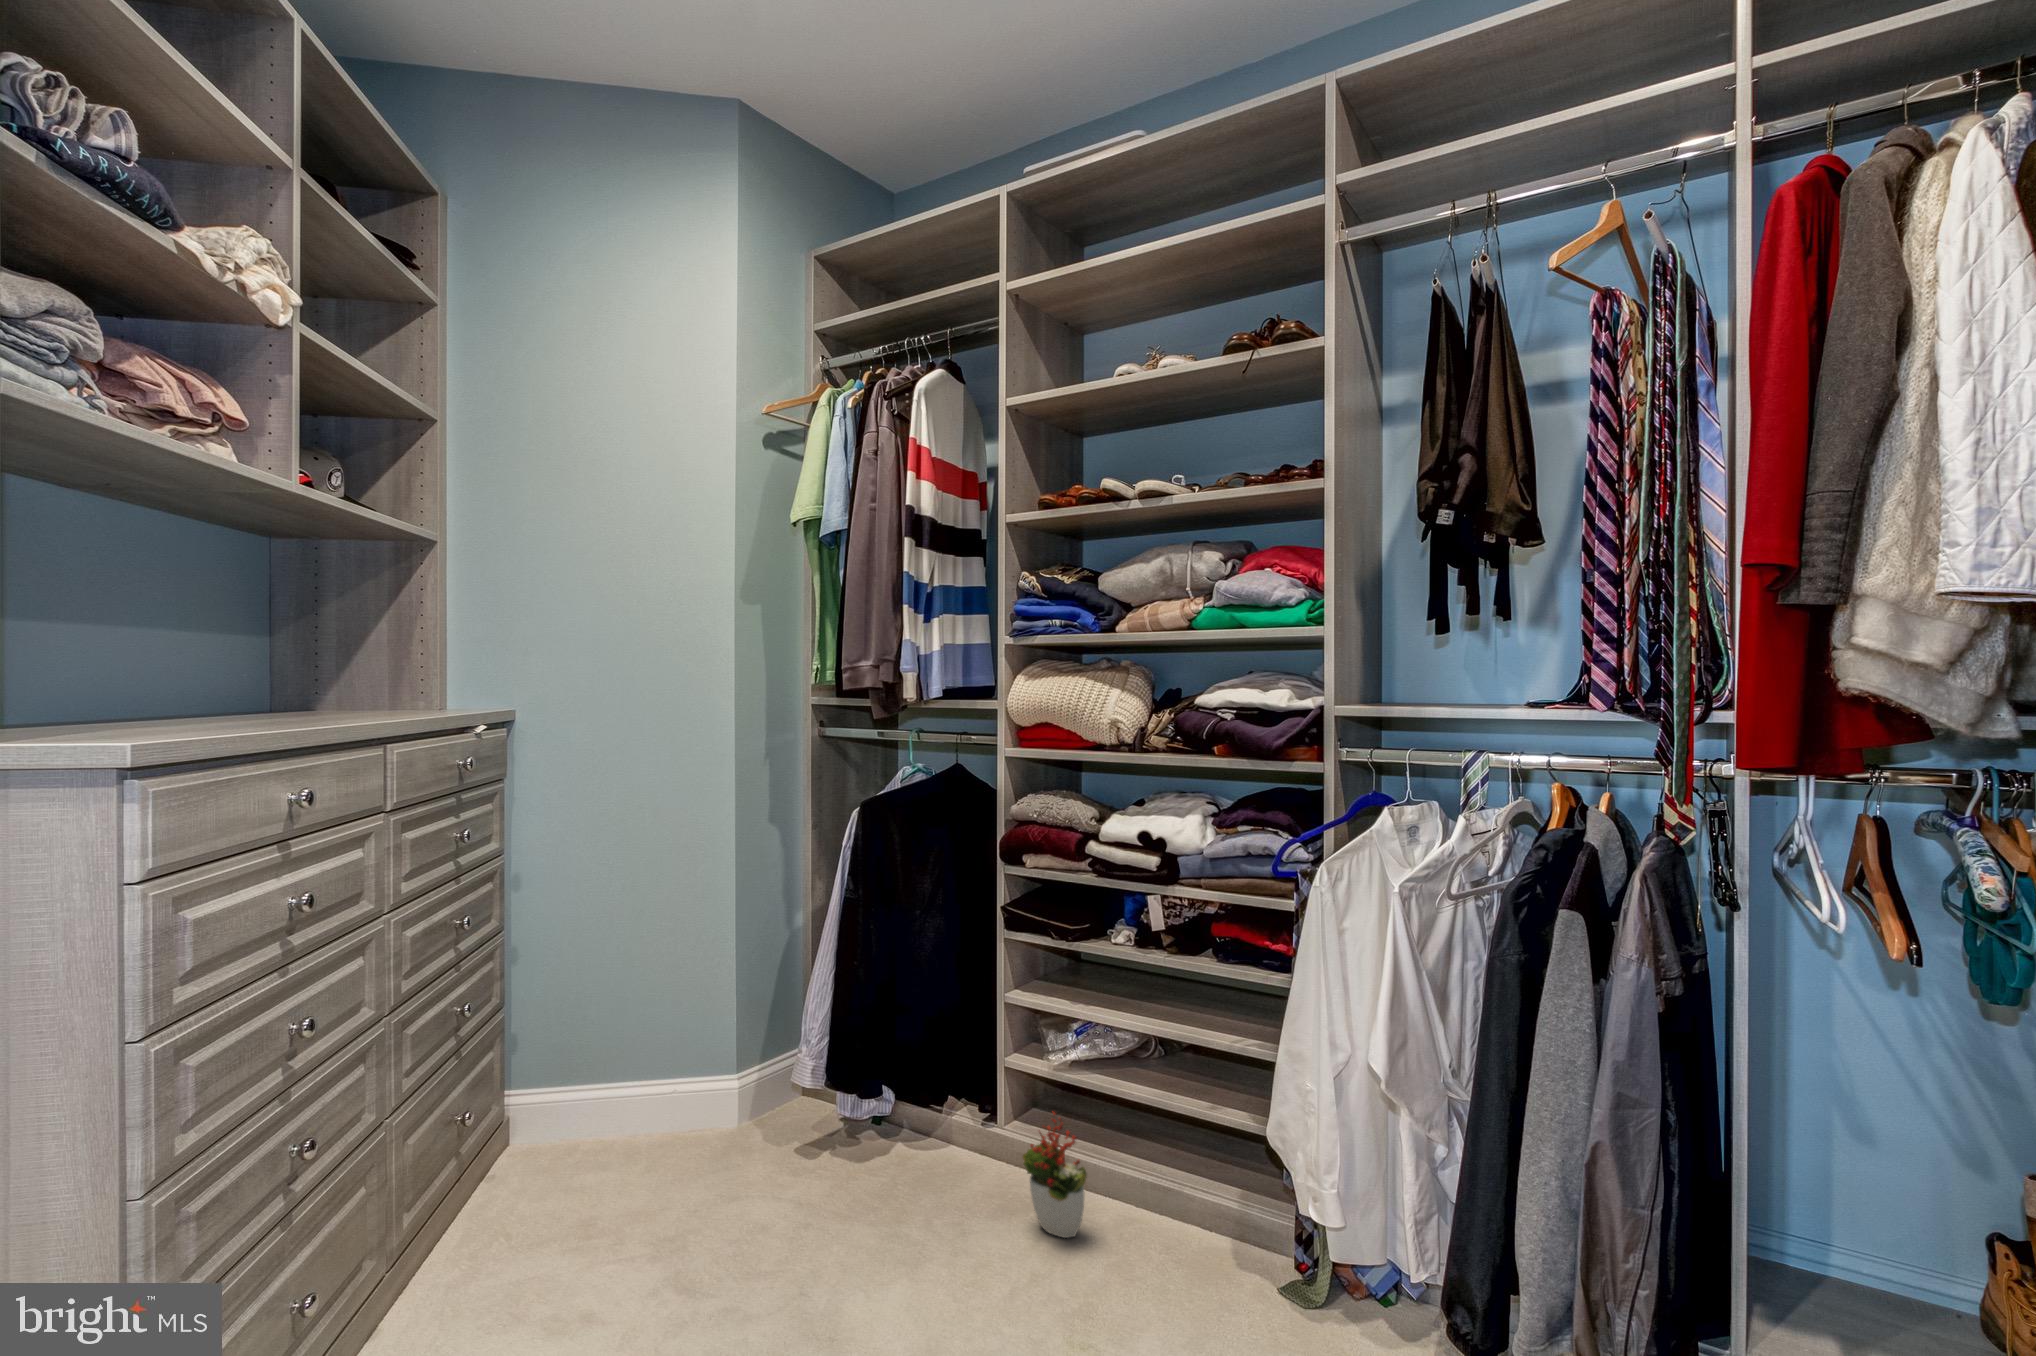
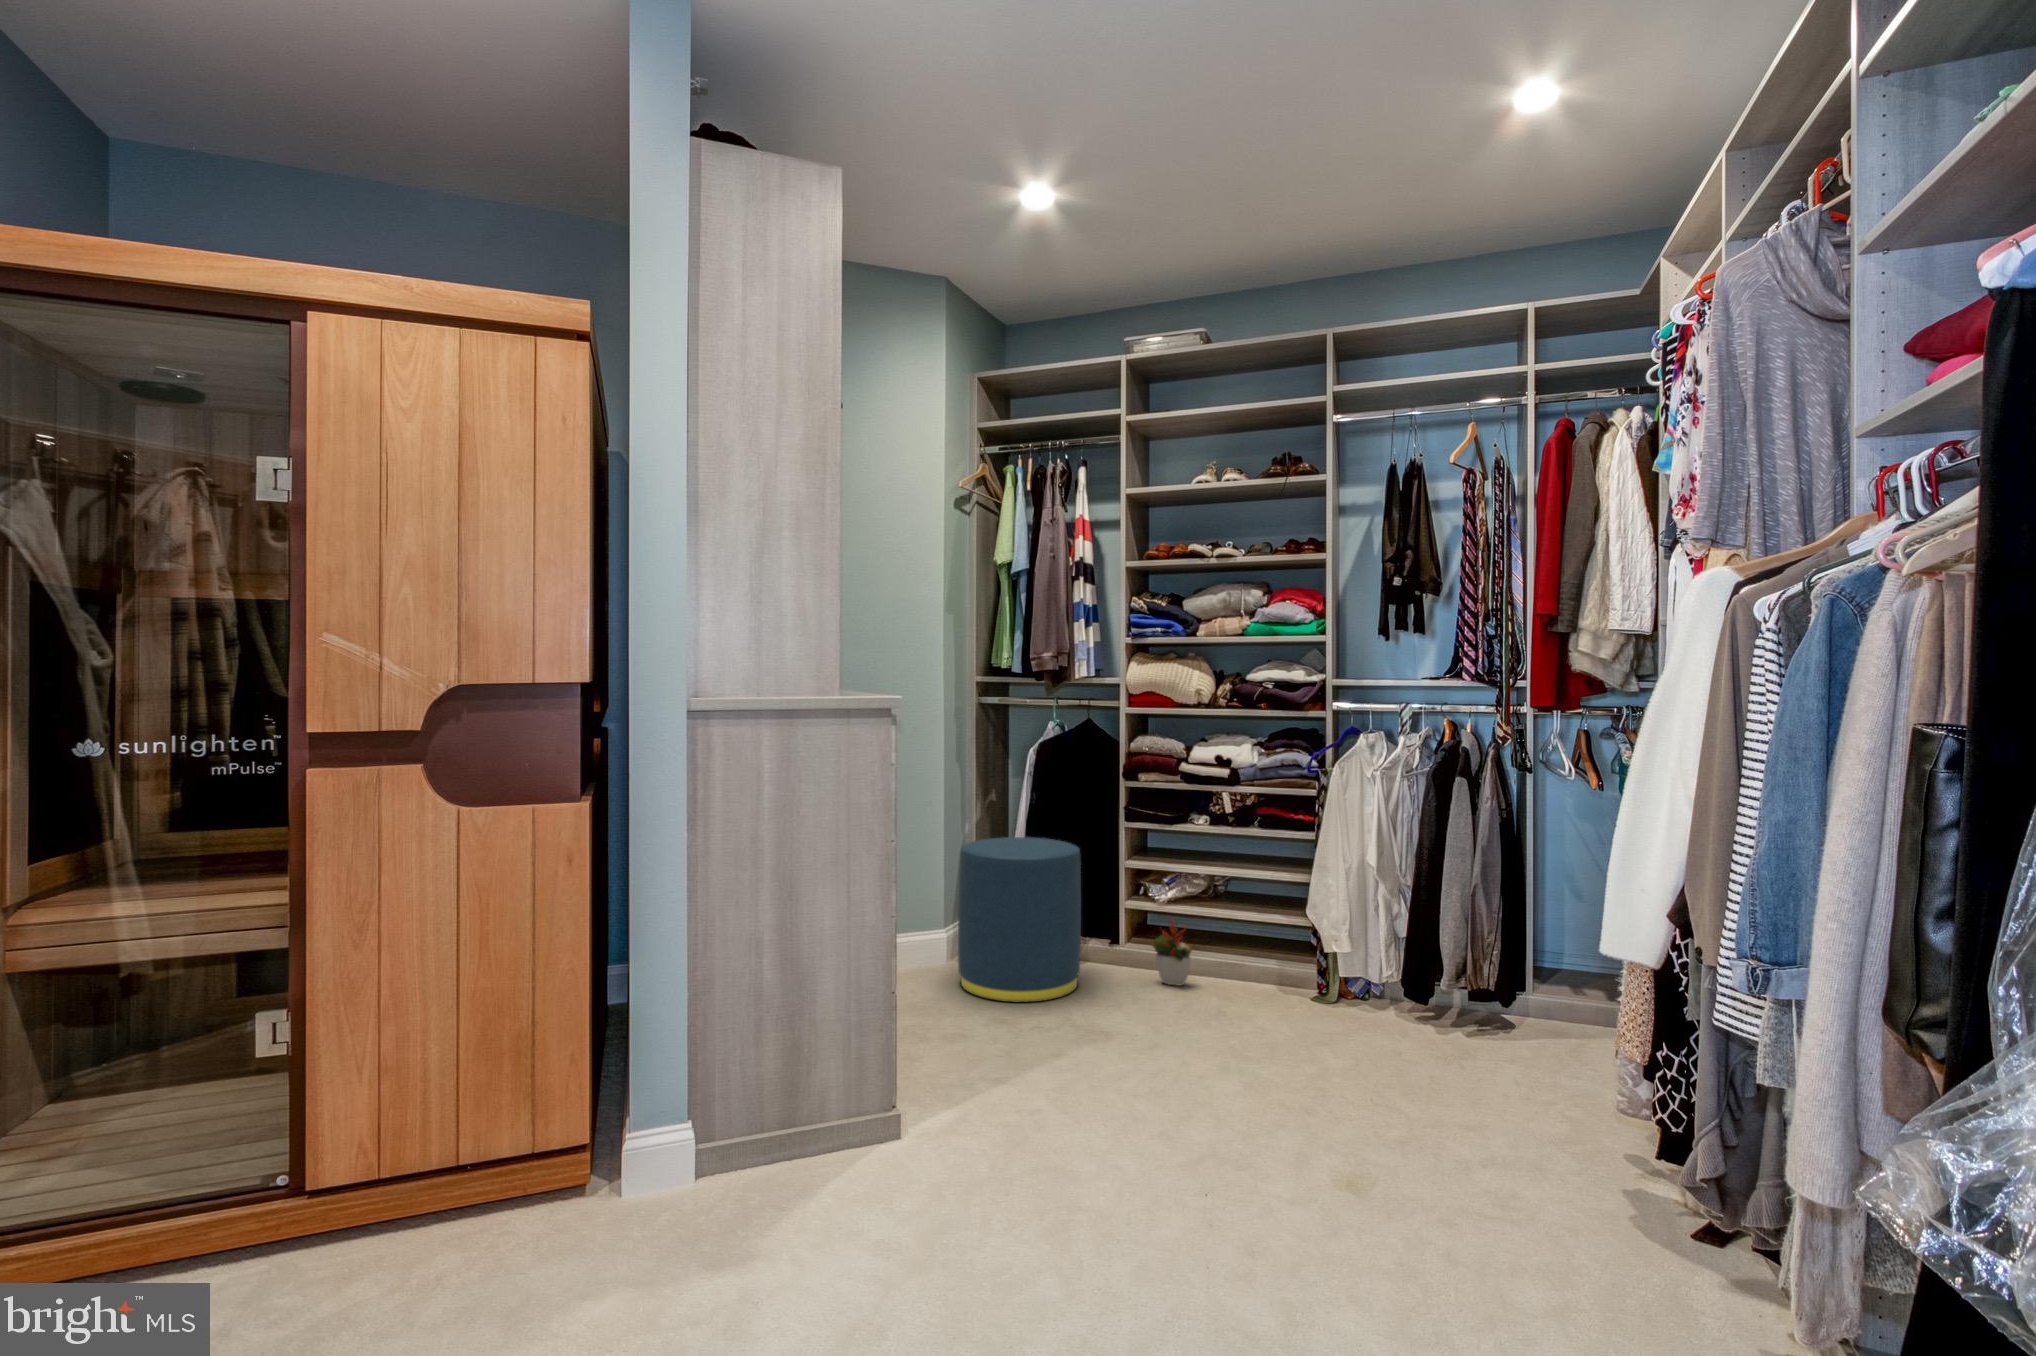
ottoman: none [700,956,906,1270] -> present [958,837,1081,1002]

